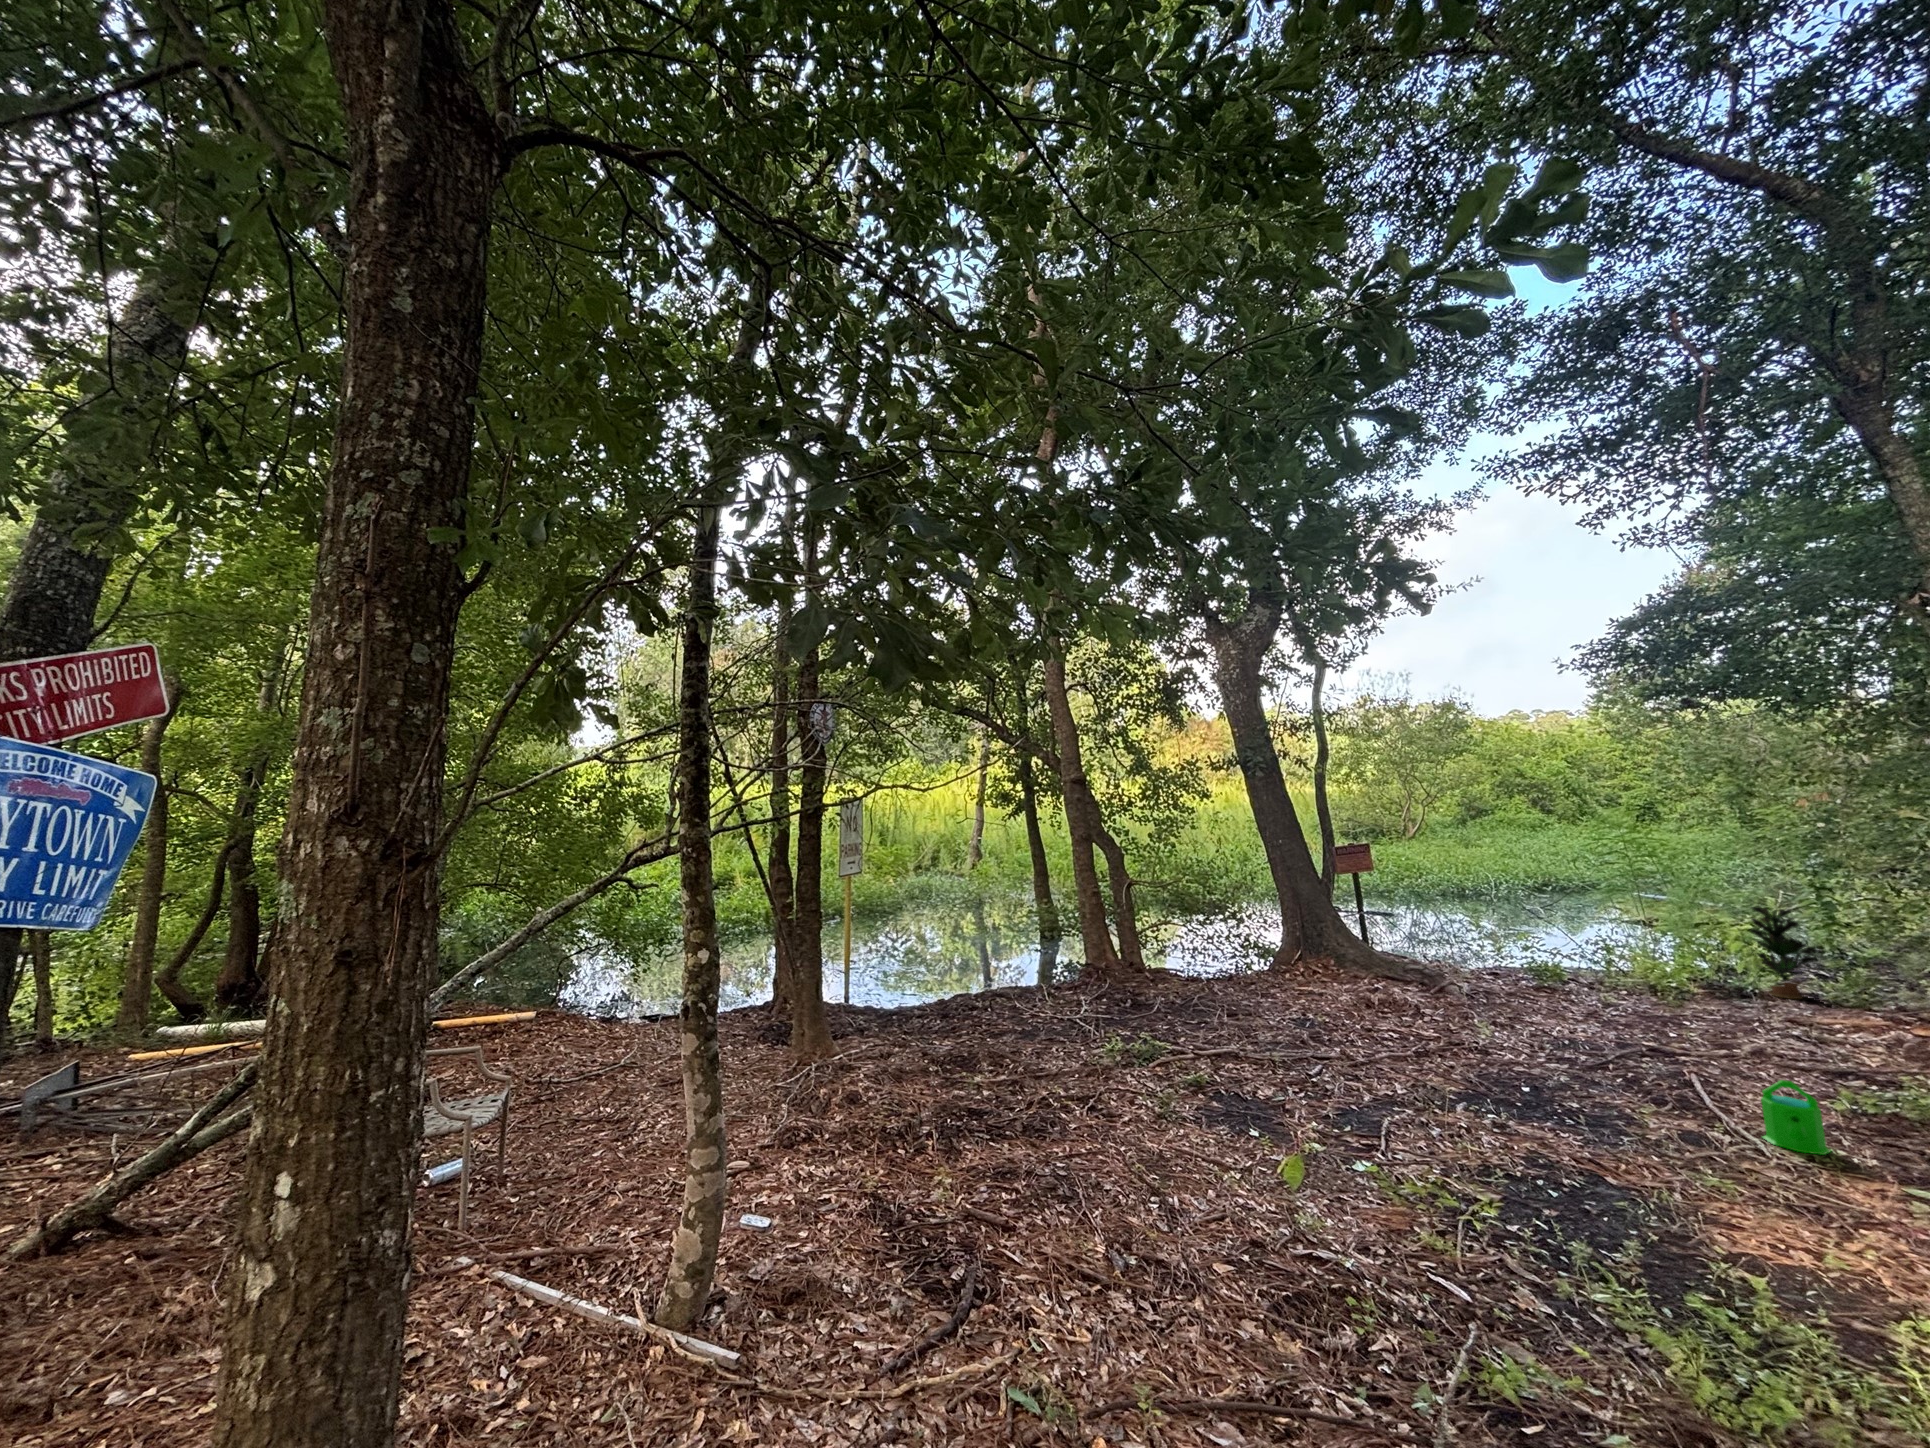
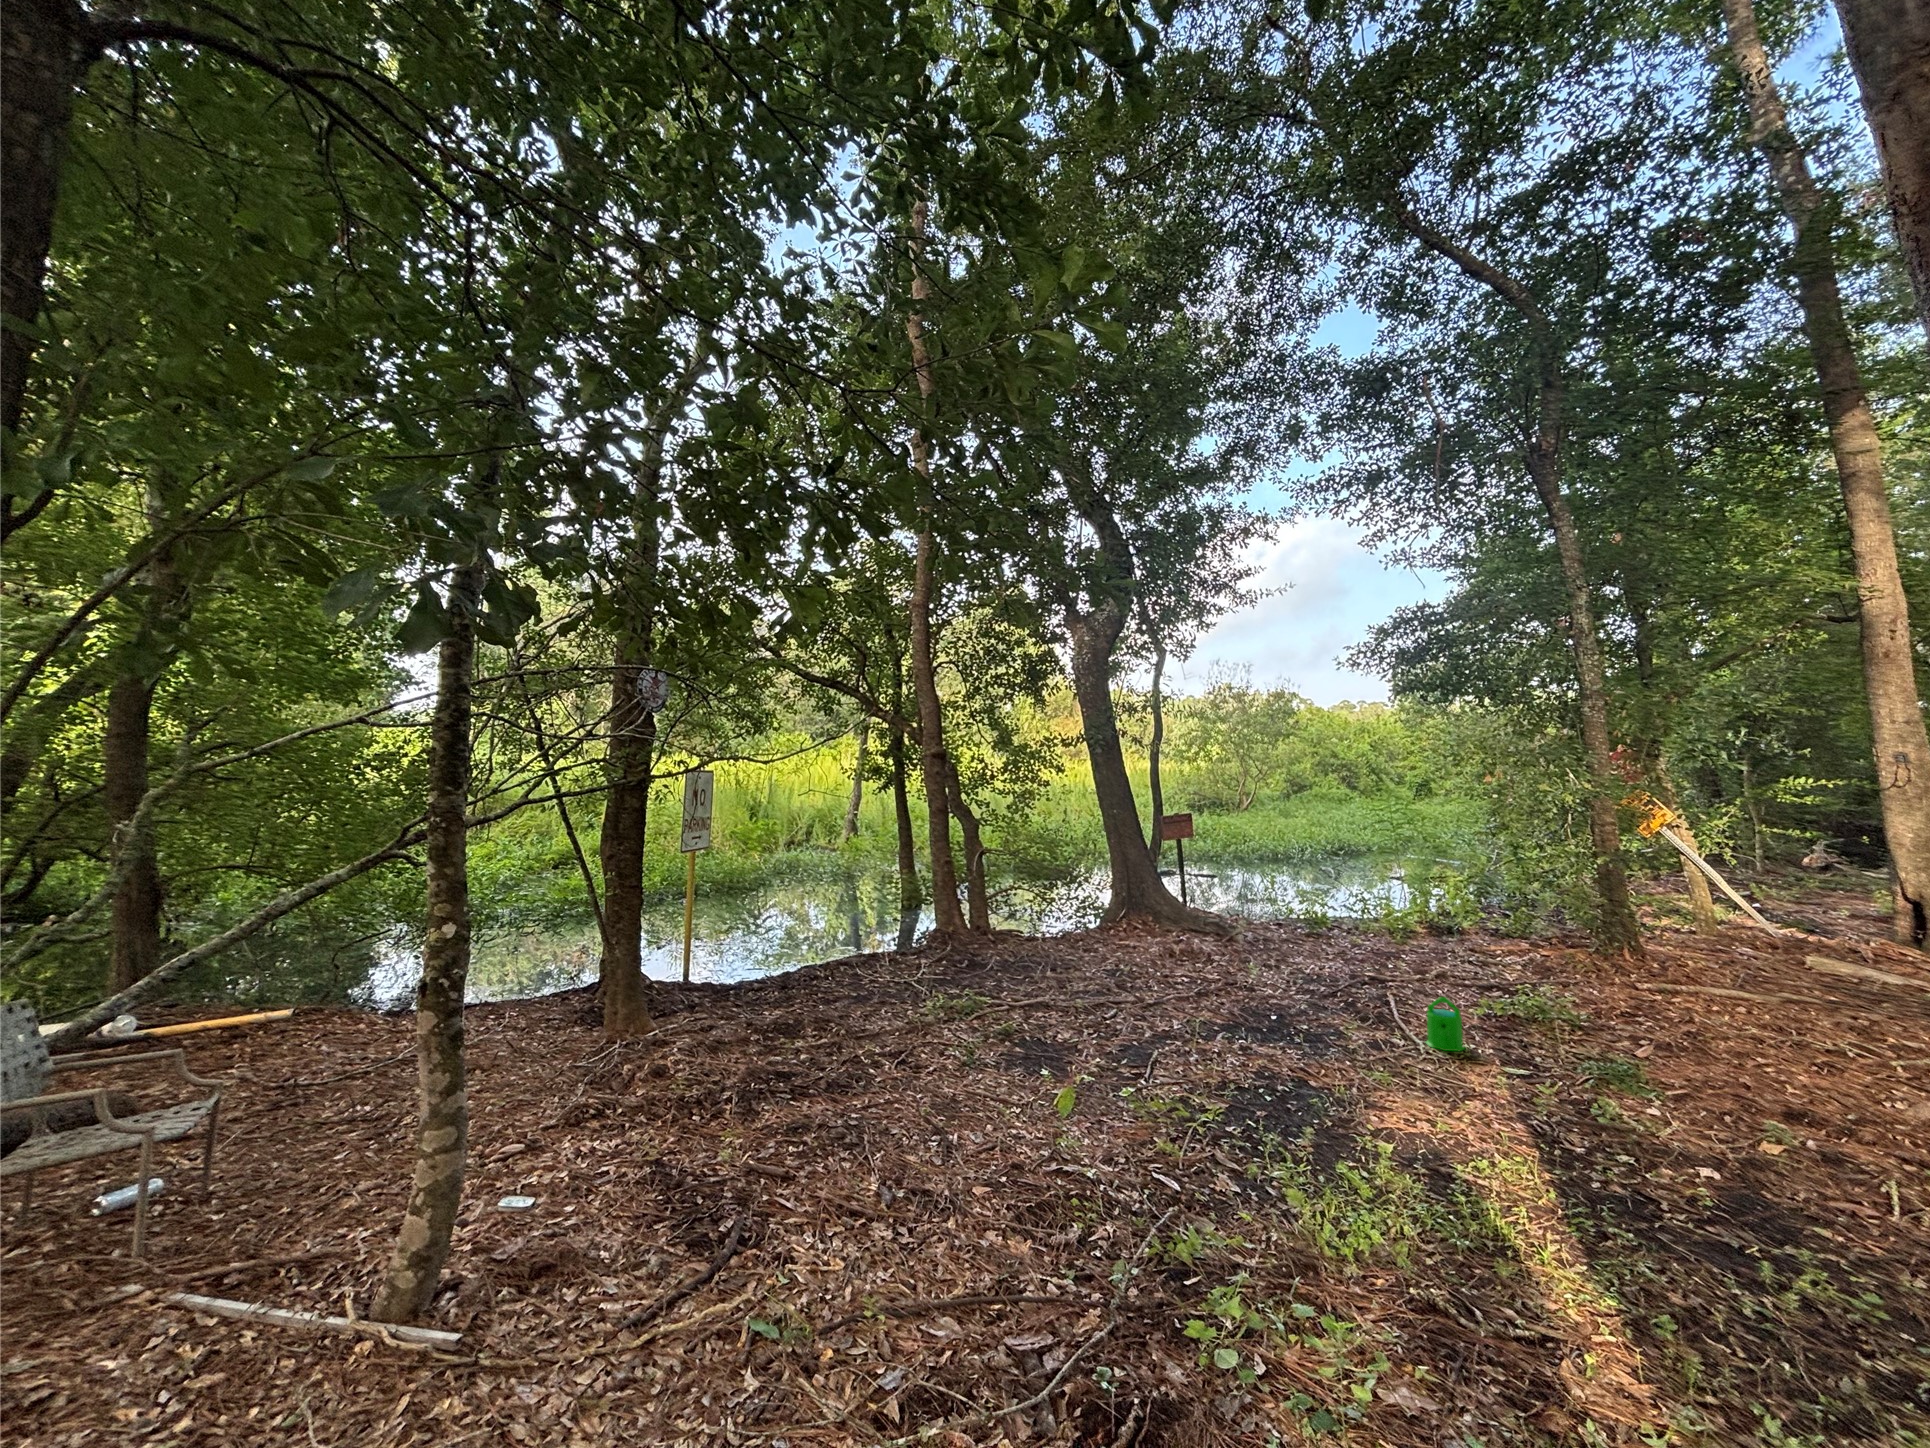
potted plant: present [1750,907,1818,999] -> none [1458,864,1504,936]

